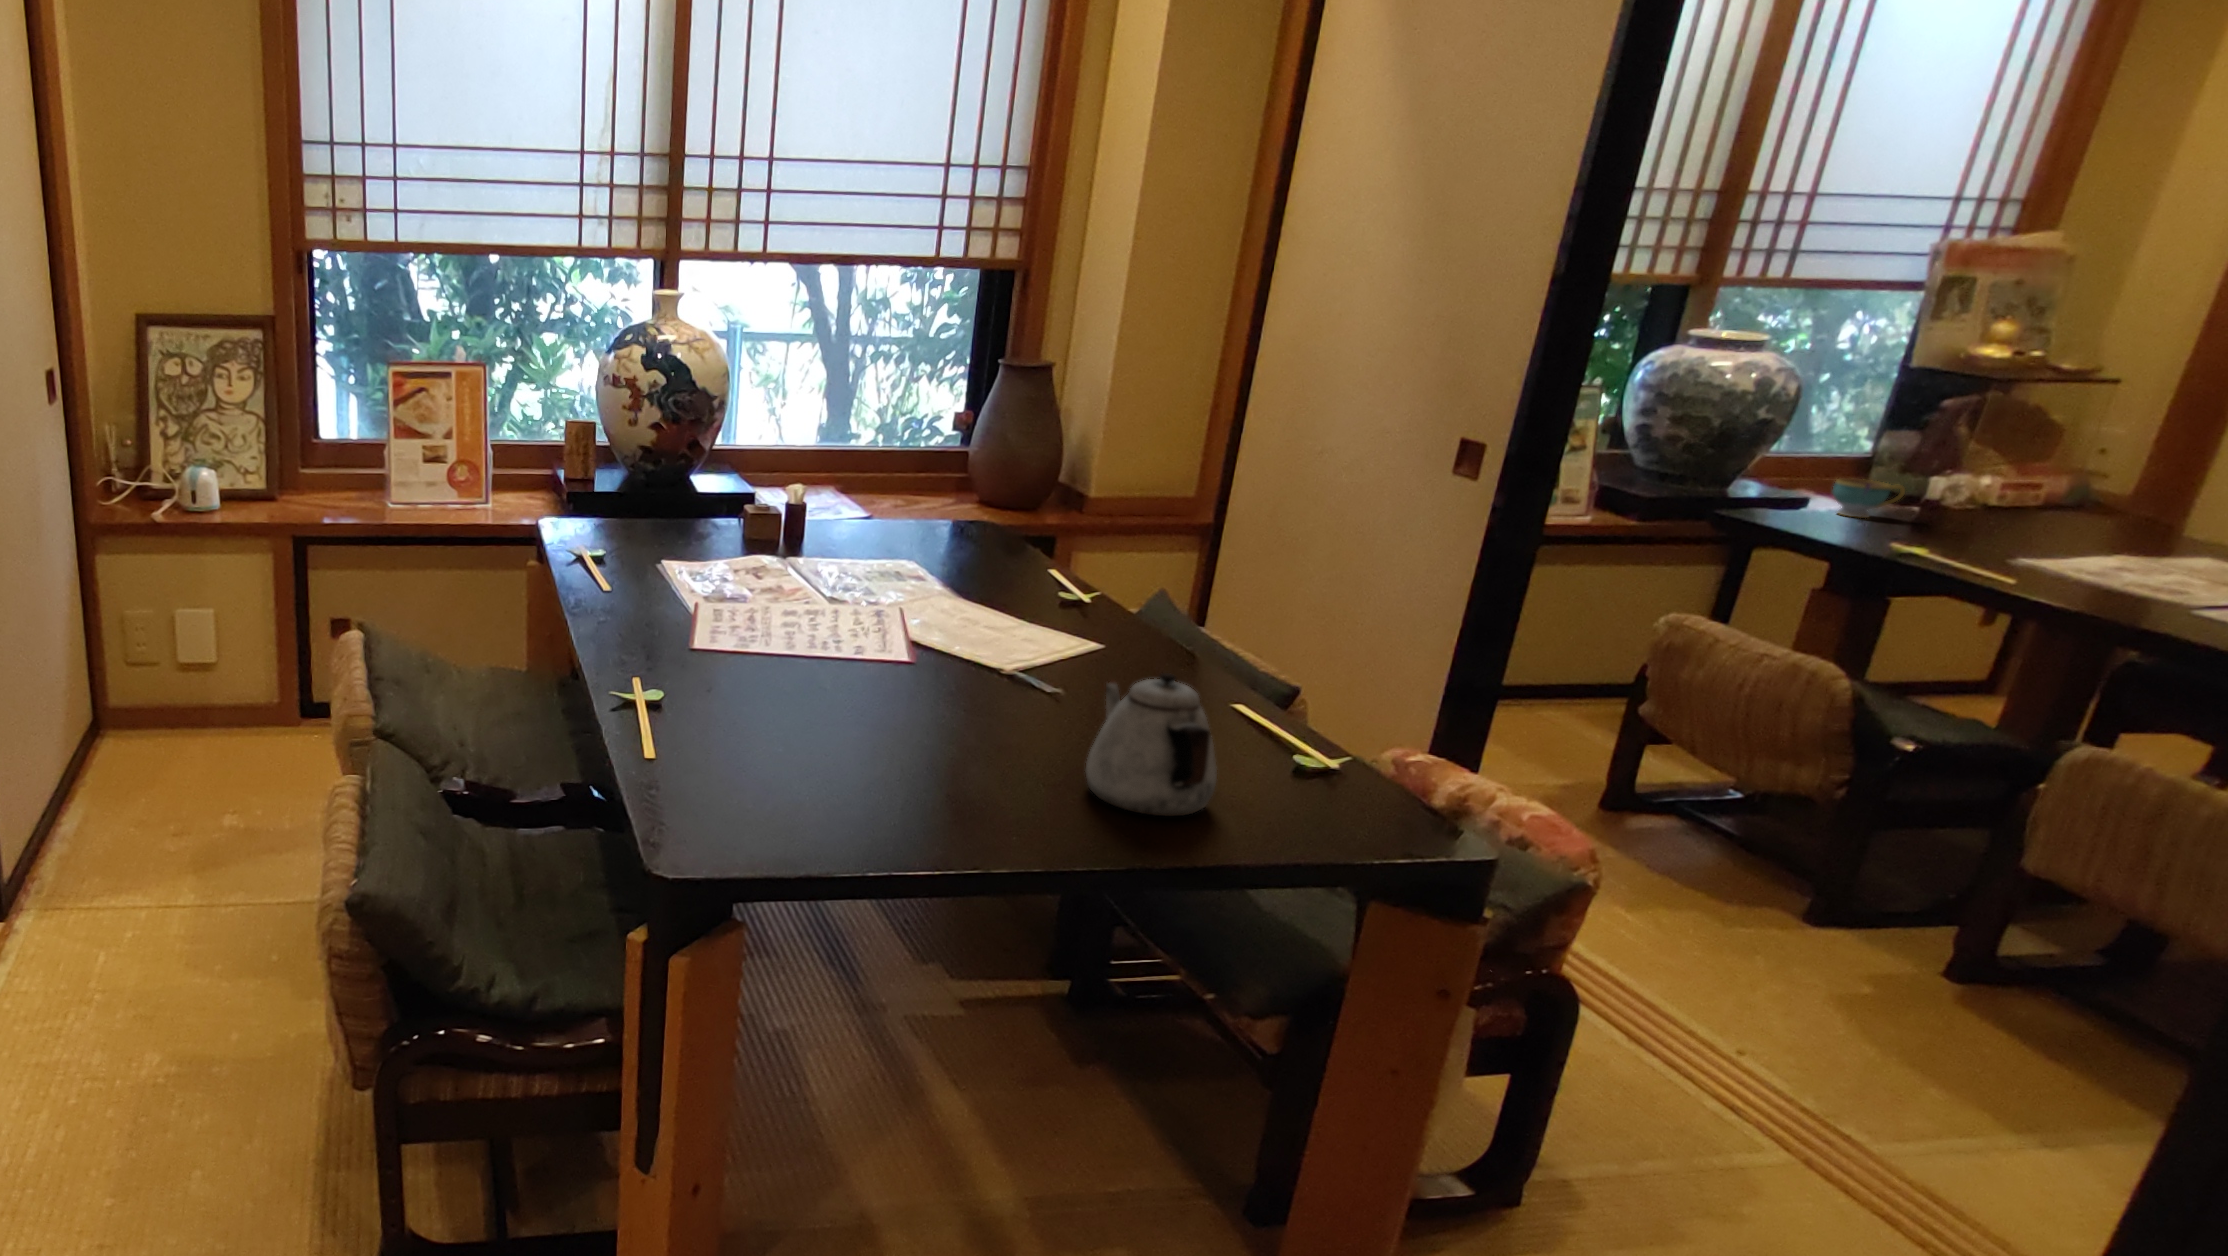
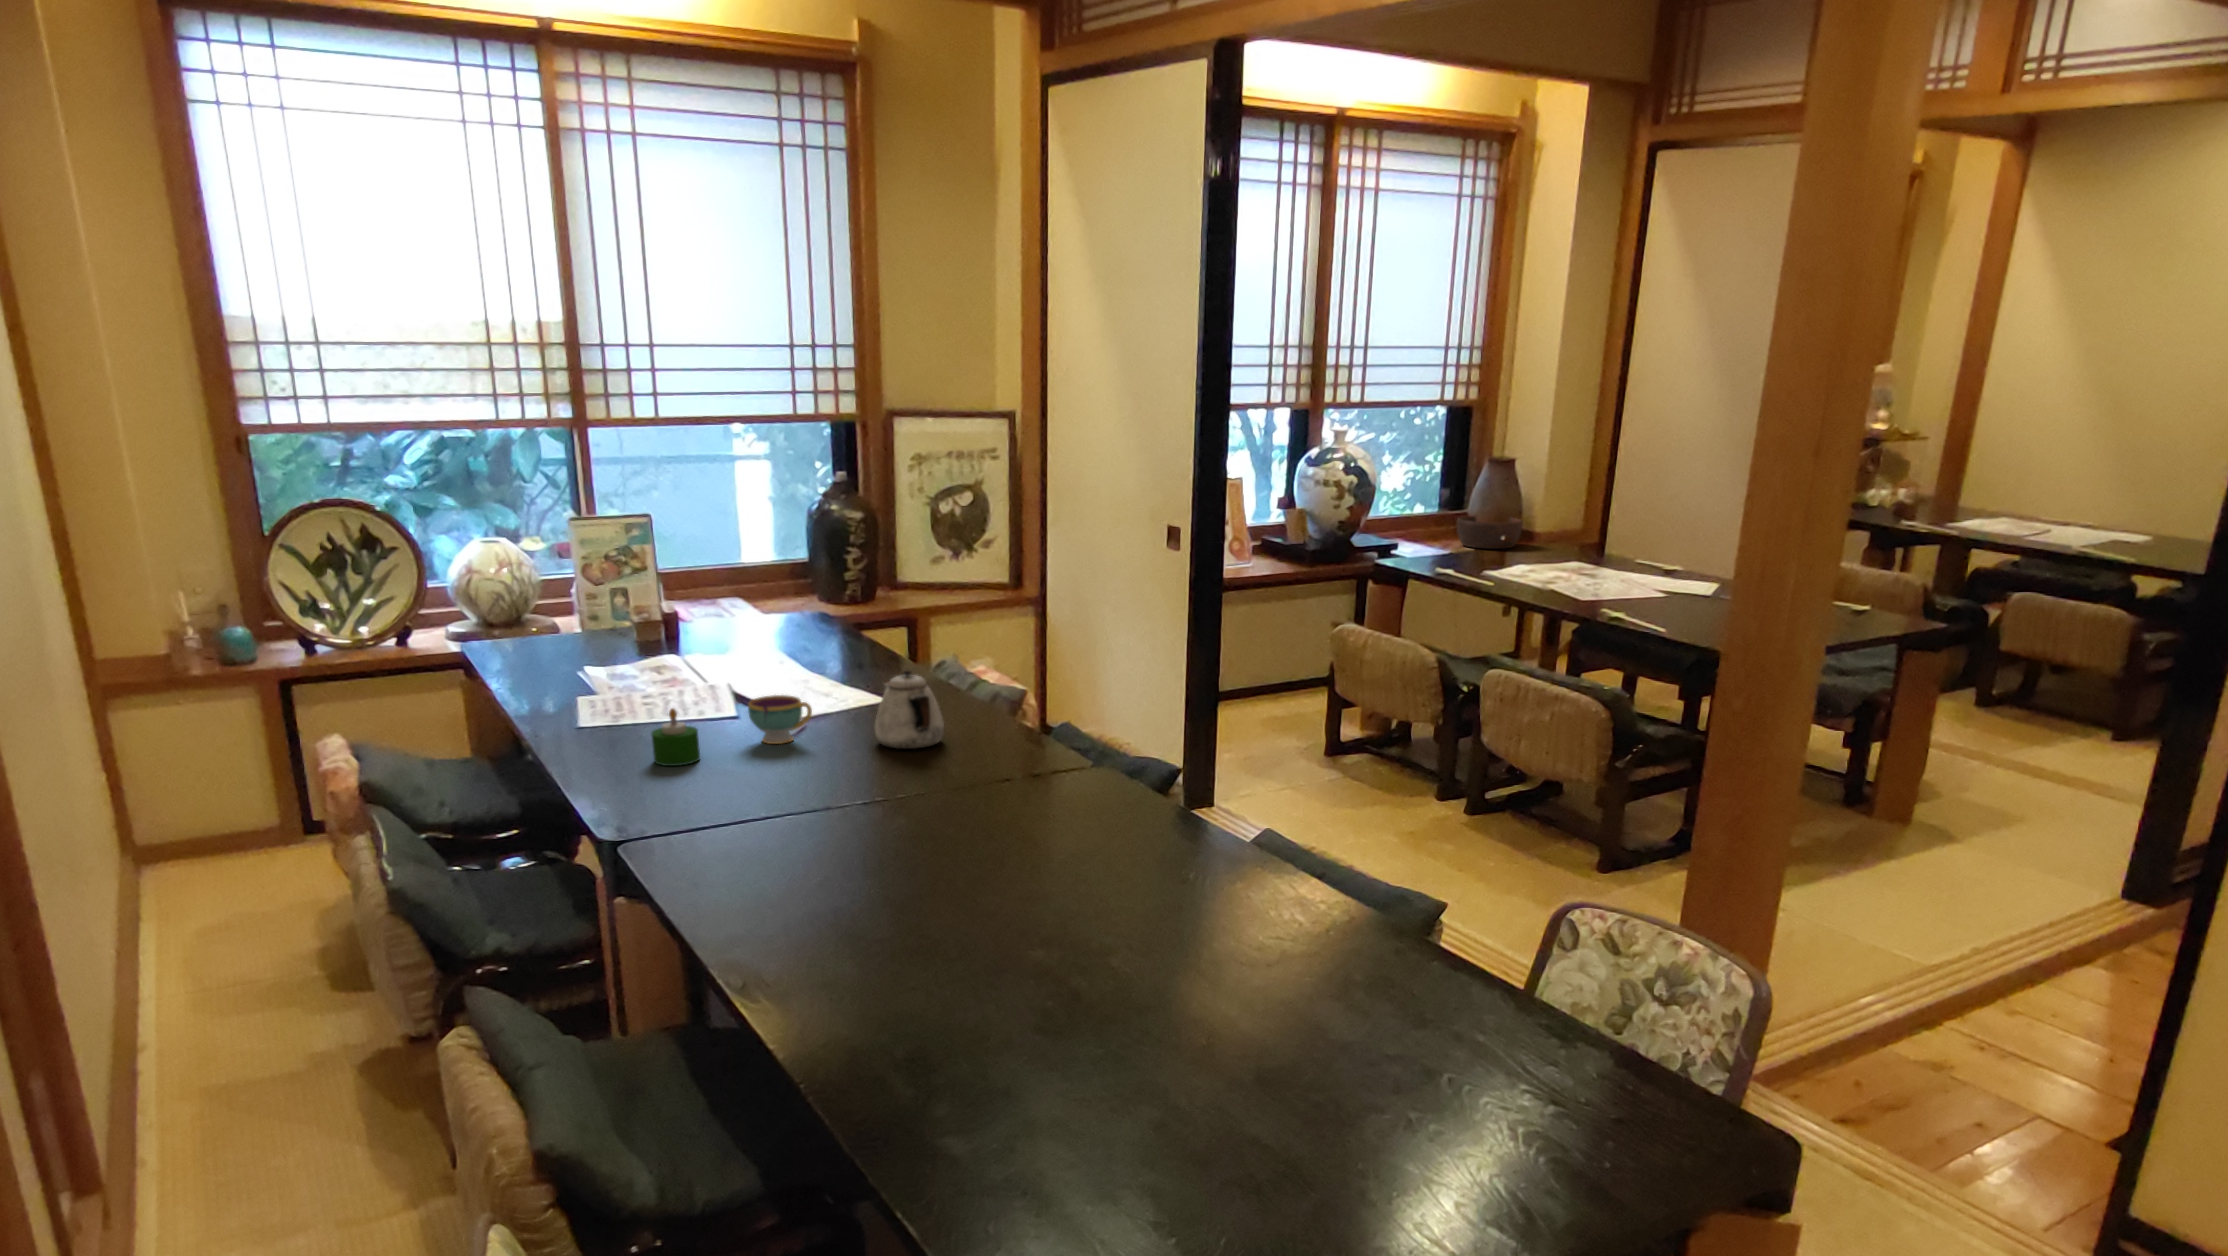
wooden bowl: none [1963,468,2112,527] -> present [1457,516,1523,549]
teacup: present [1833,478,1905,518] -> present [748,695,812,744]
candle: none [714,689,792,787] -> present [652,708,700,766]

